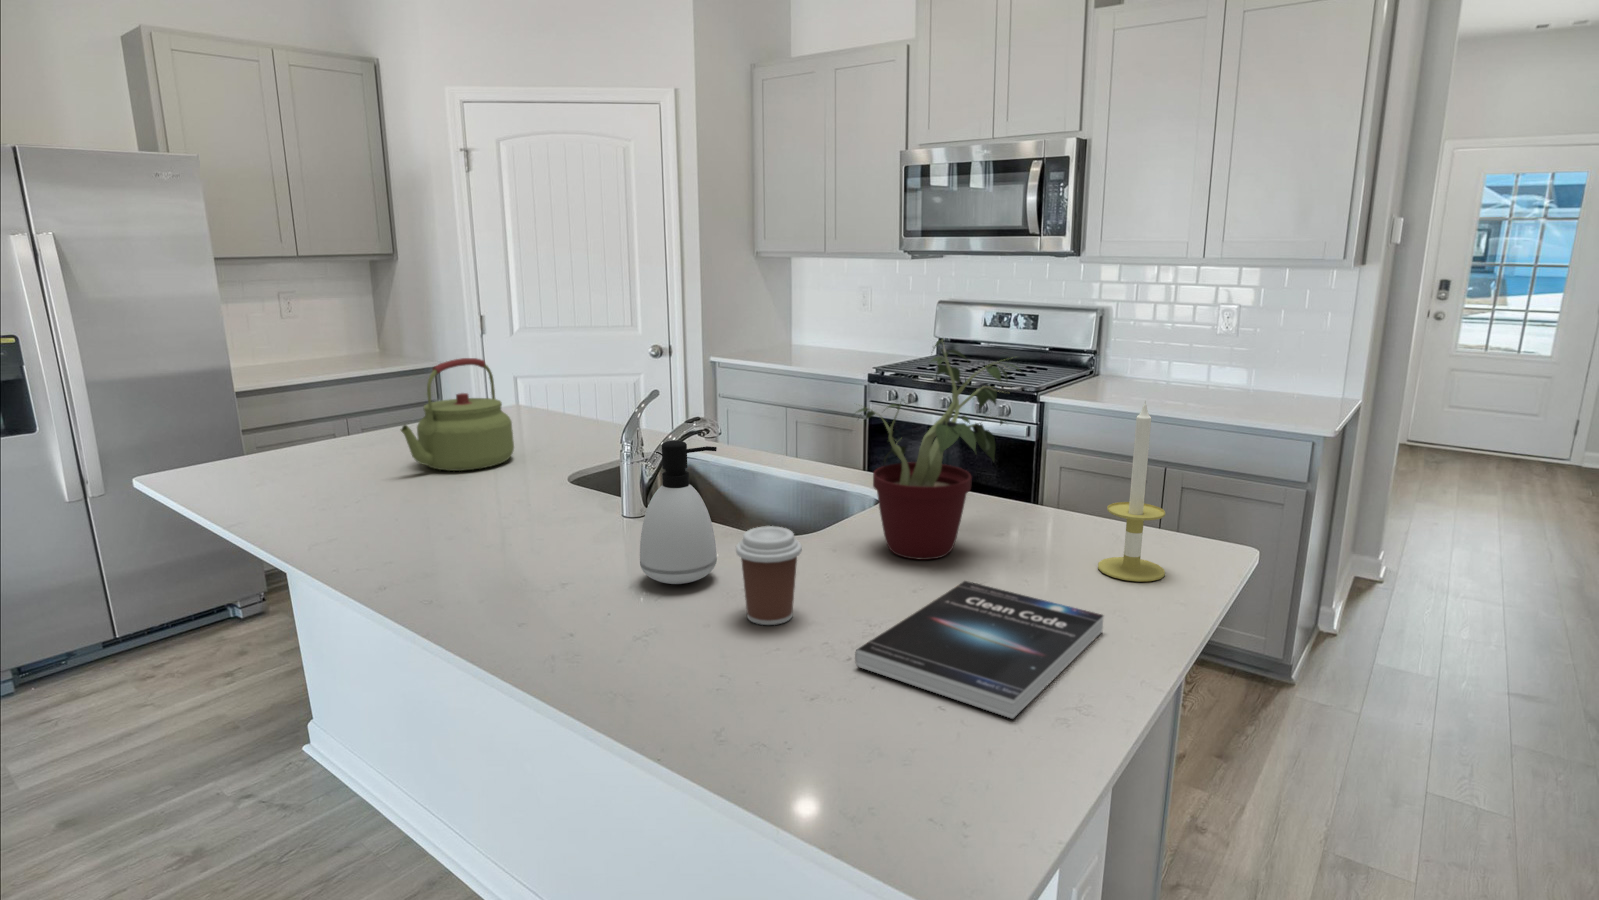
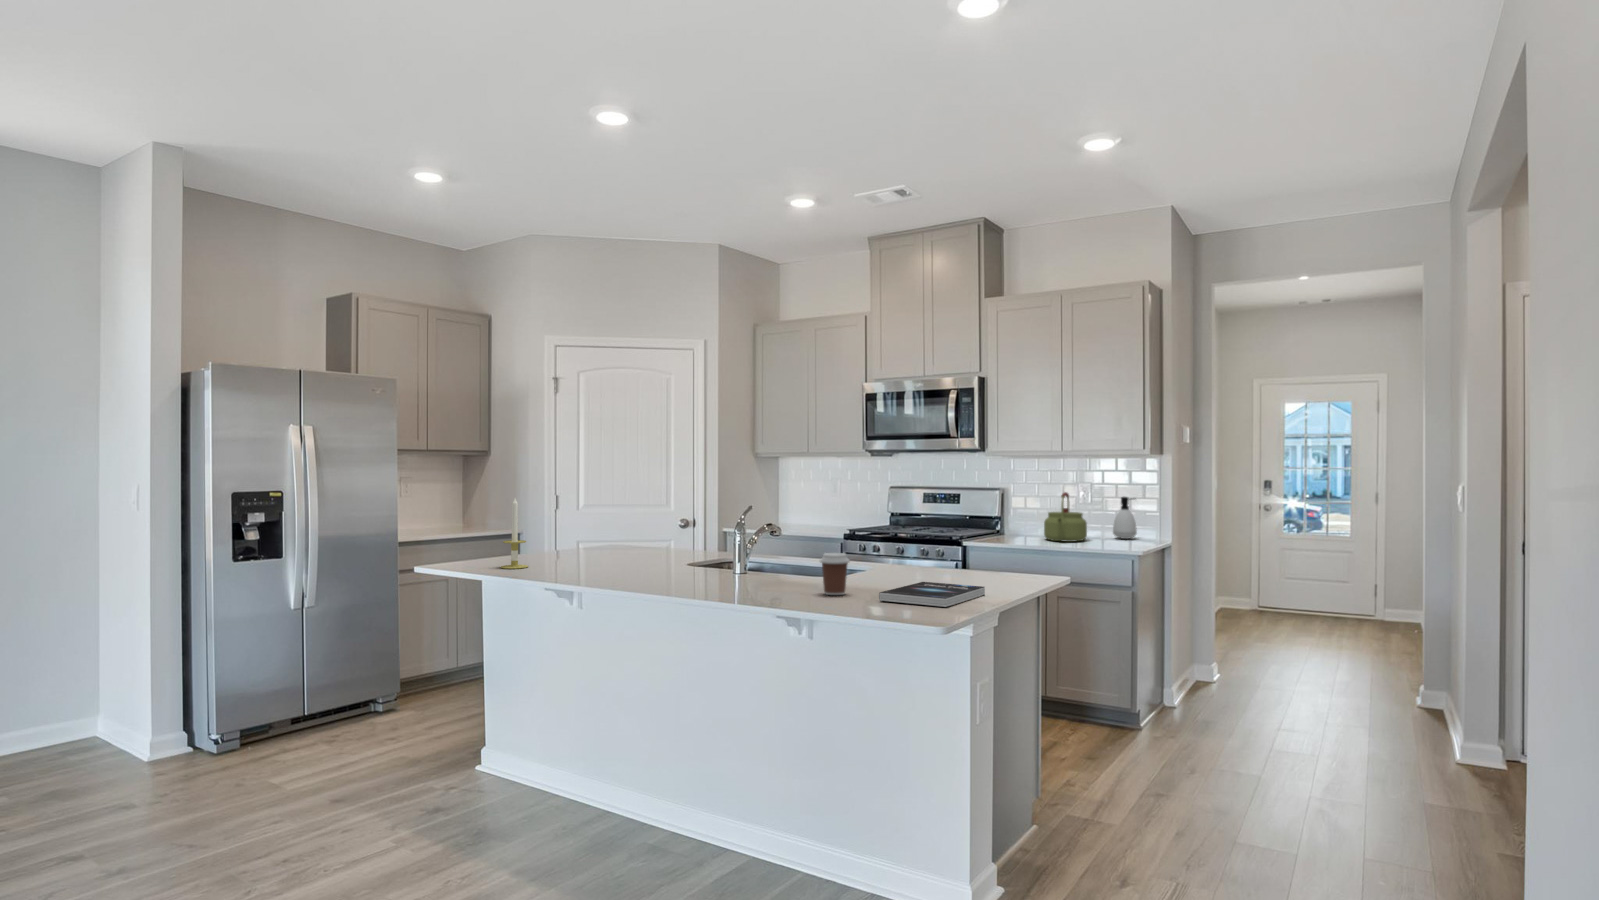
potted plant: present [858,340,1021,560] -> none [863,475,946,583]
kettle: present [401,358,514,471] -> present [1044,492,1087,542]
candle: present [1098,401,1165,582] -> present [501,498,528,569]
soap dispenser: present [640,440,717,584] -> present [1113,497,1137,539]

